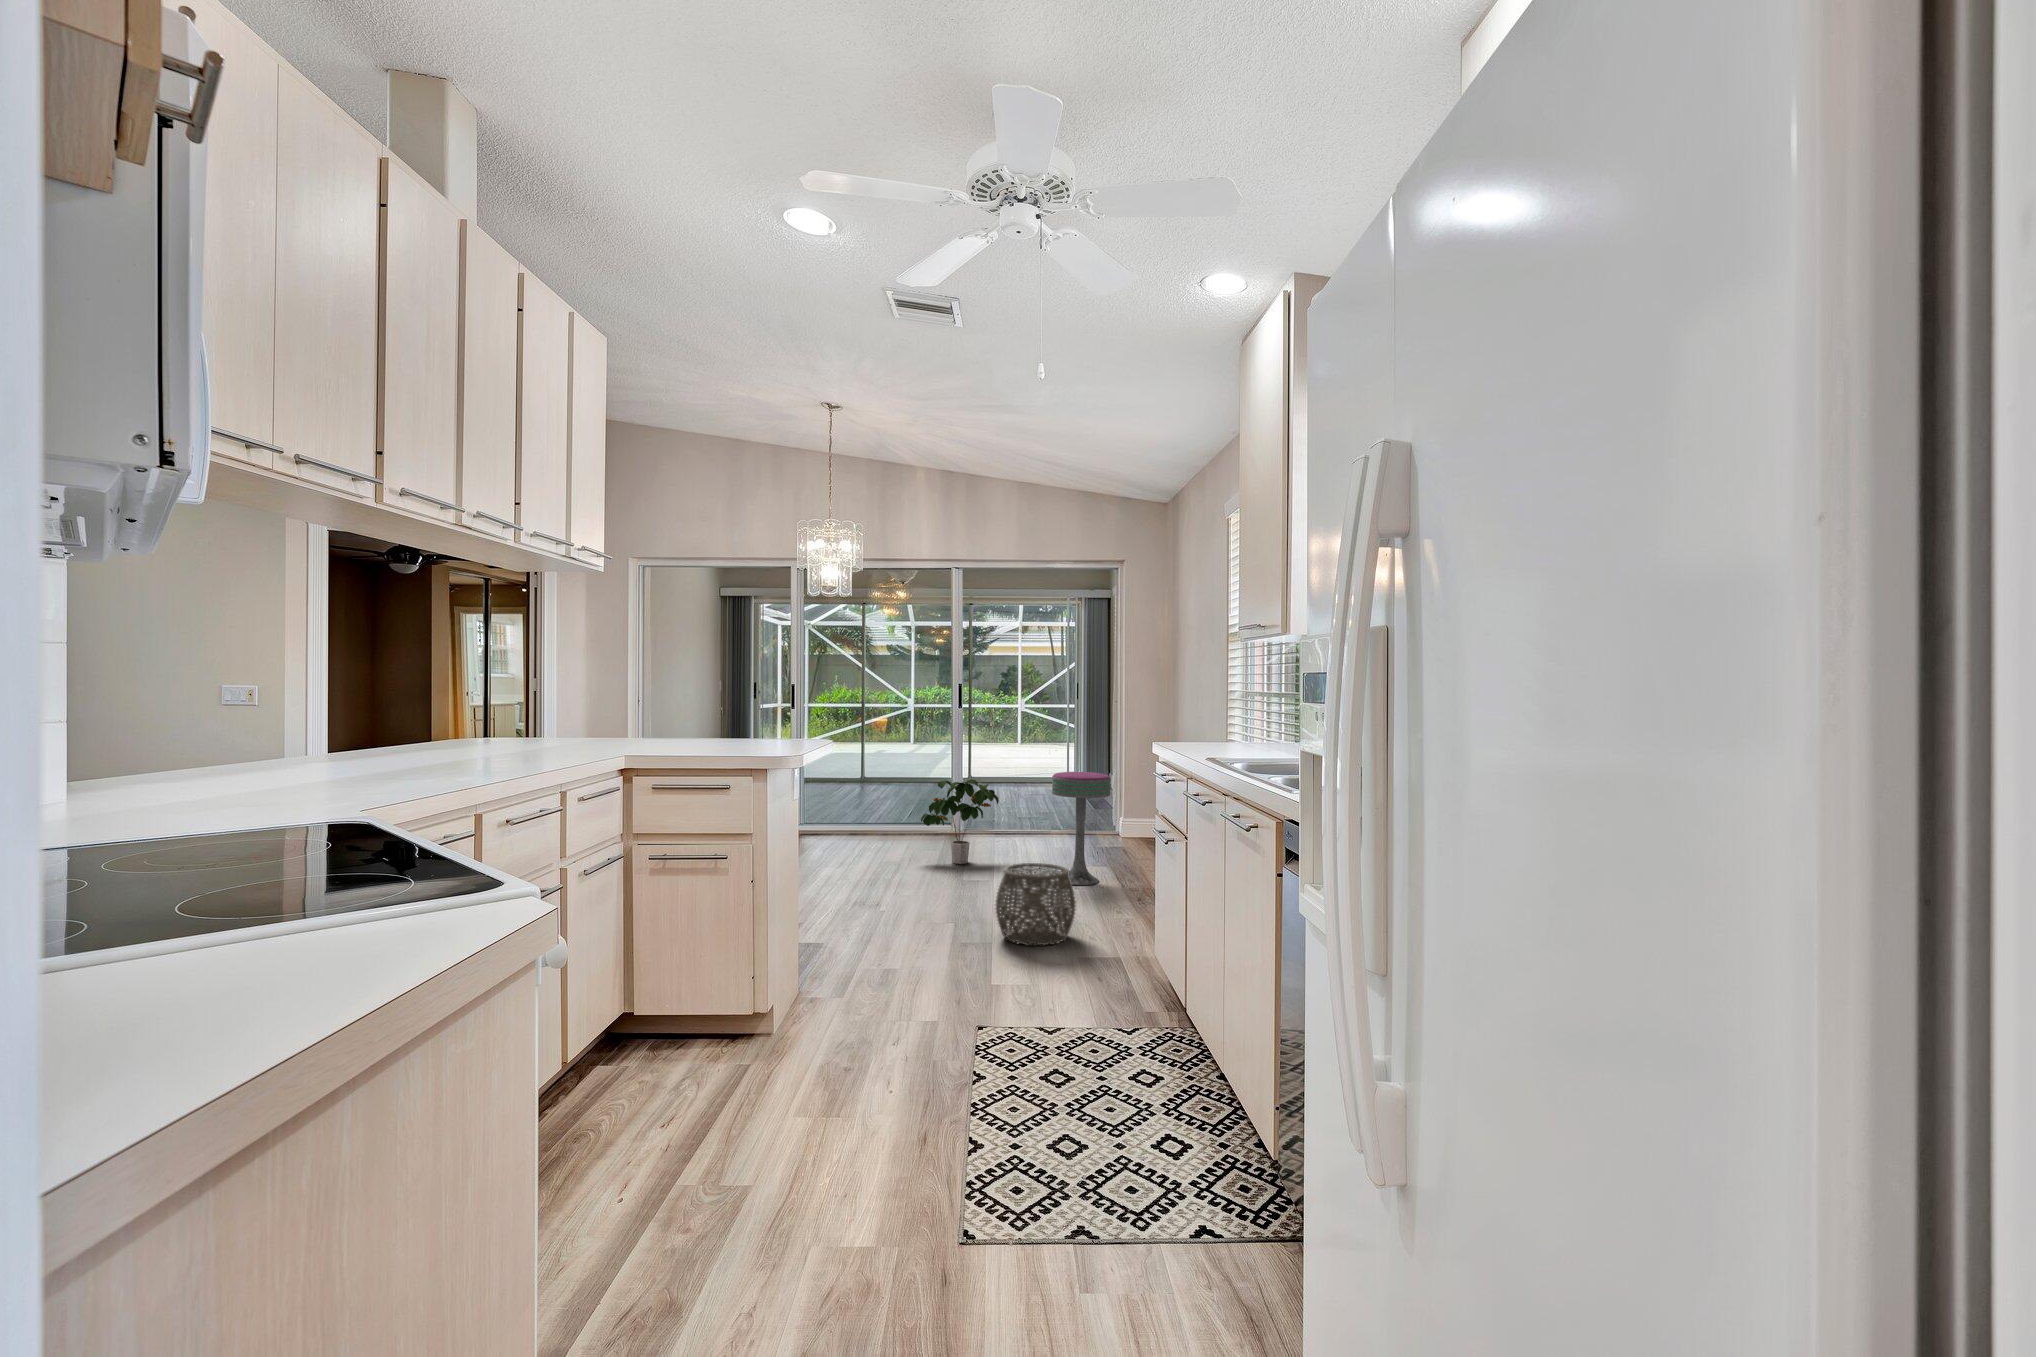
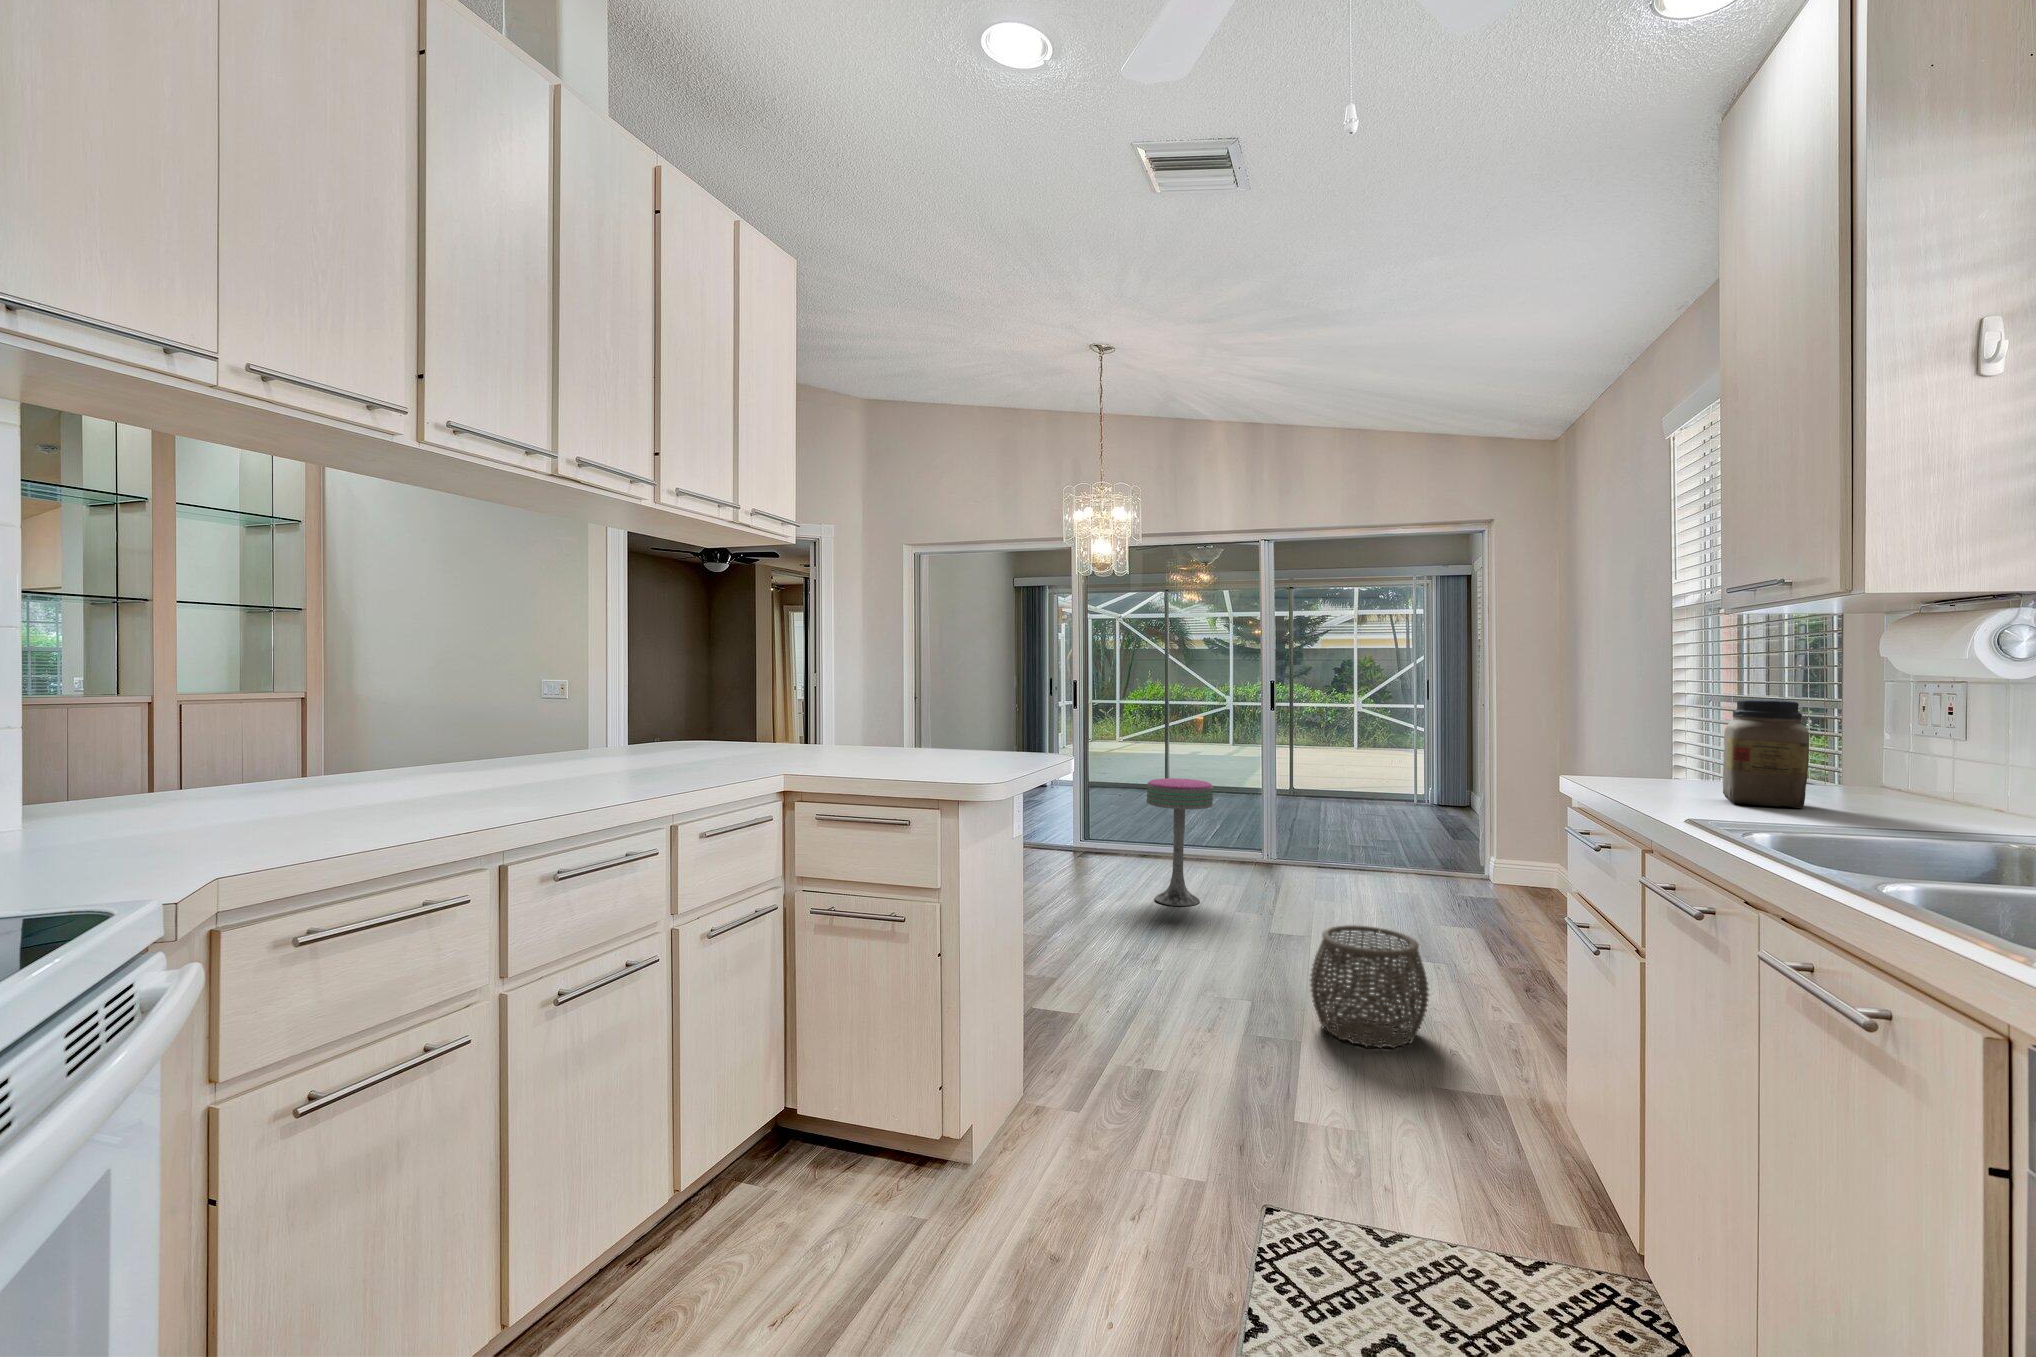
jar: none [1233,690,1271,750] -> present [1723,699,1809,808]
bar stool: present [1052,772,1111,885] -> present [1147,778,1213,906]
potted plant: present [921,780,999,864] -> none [1229,797,1326,898]

